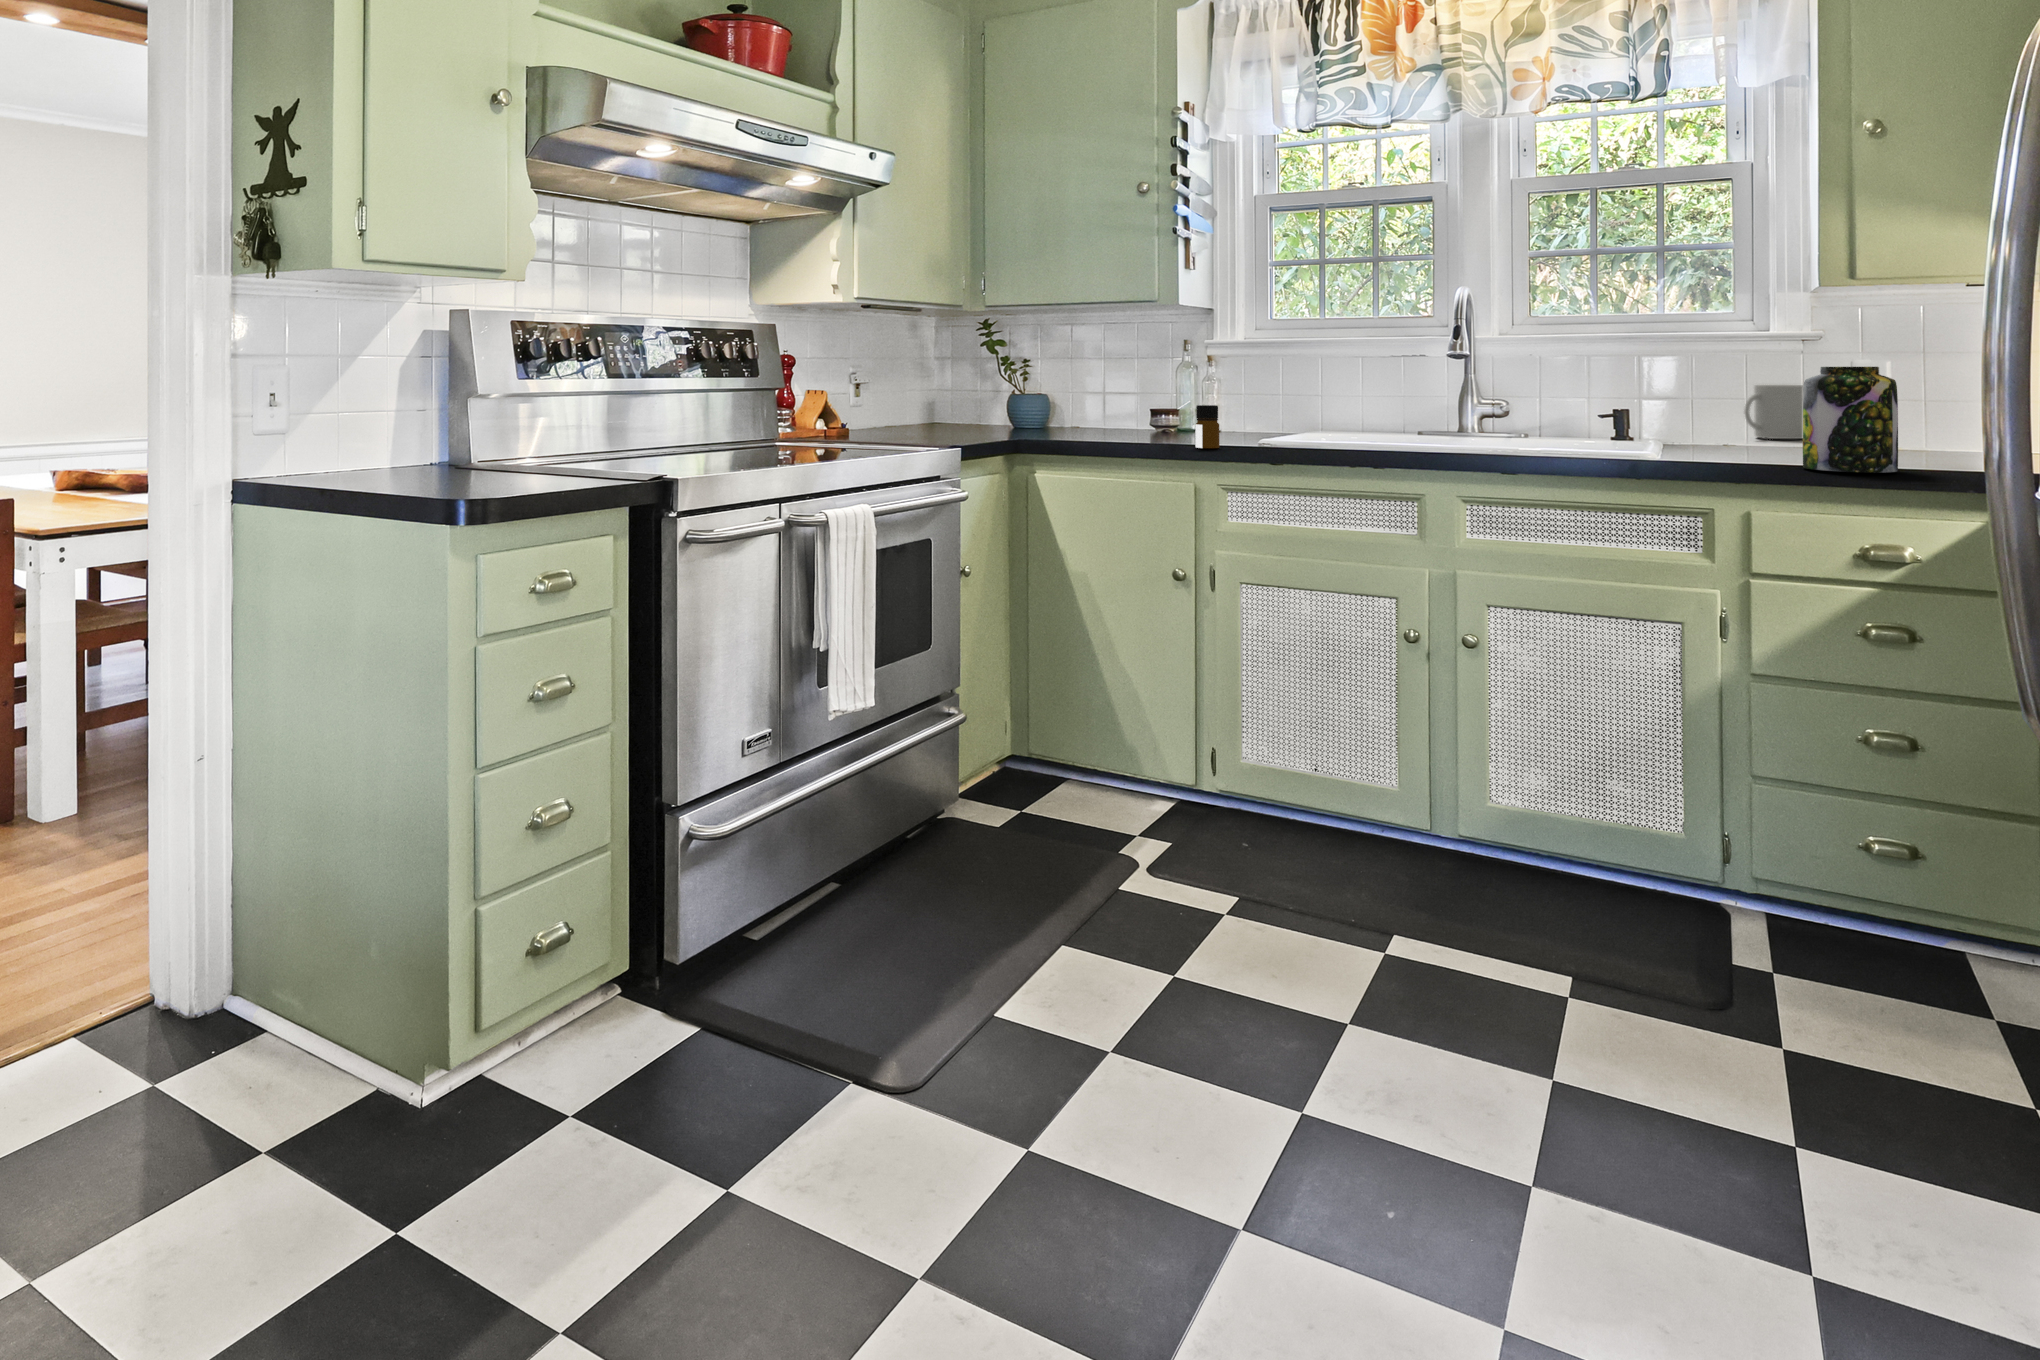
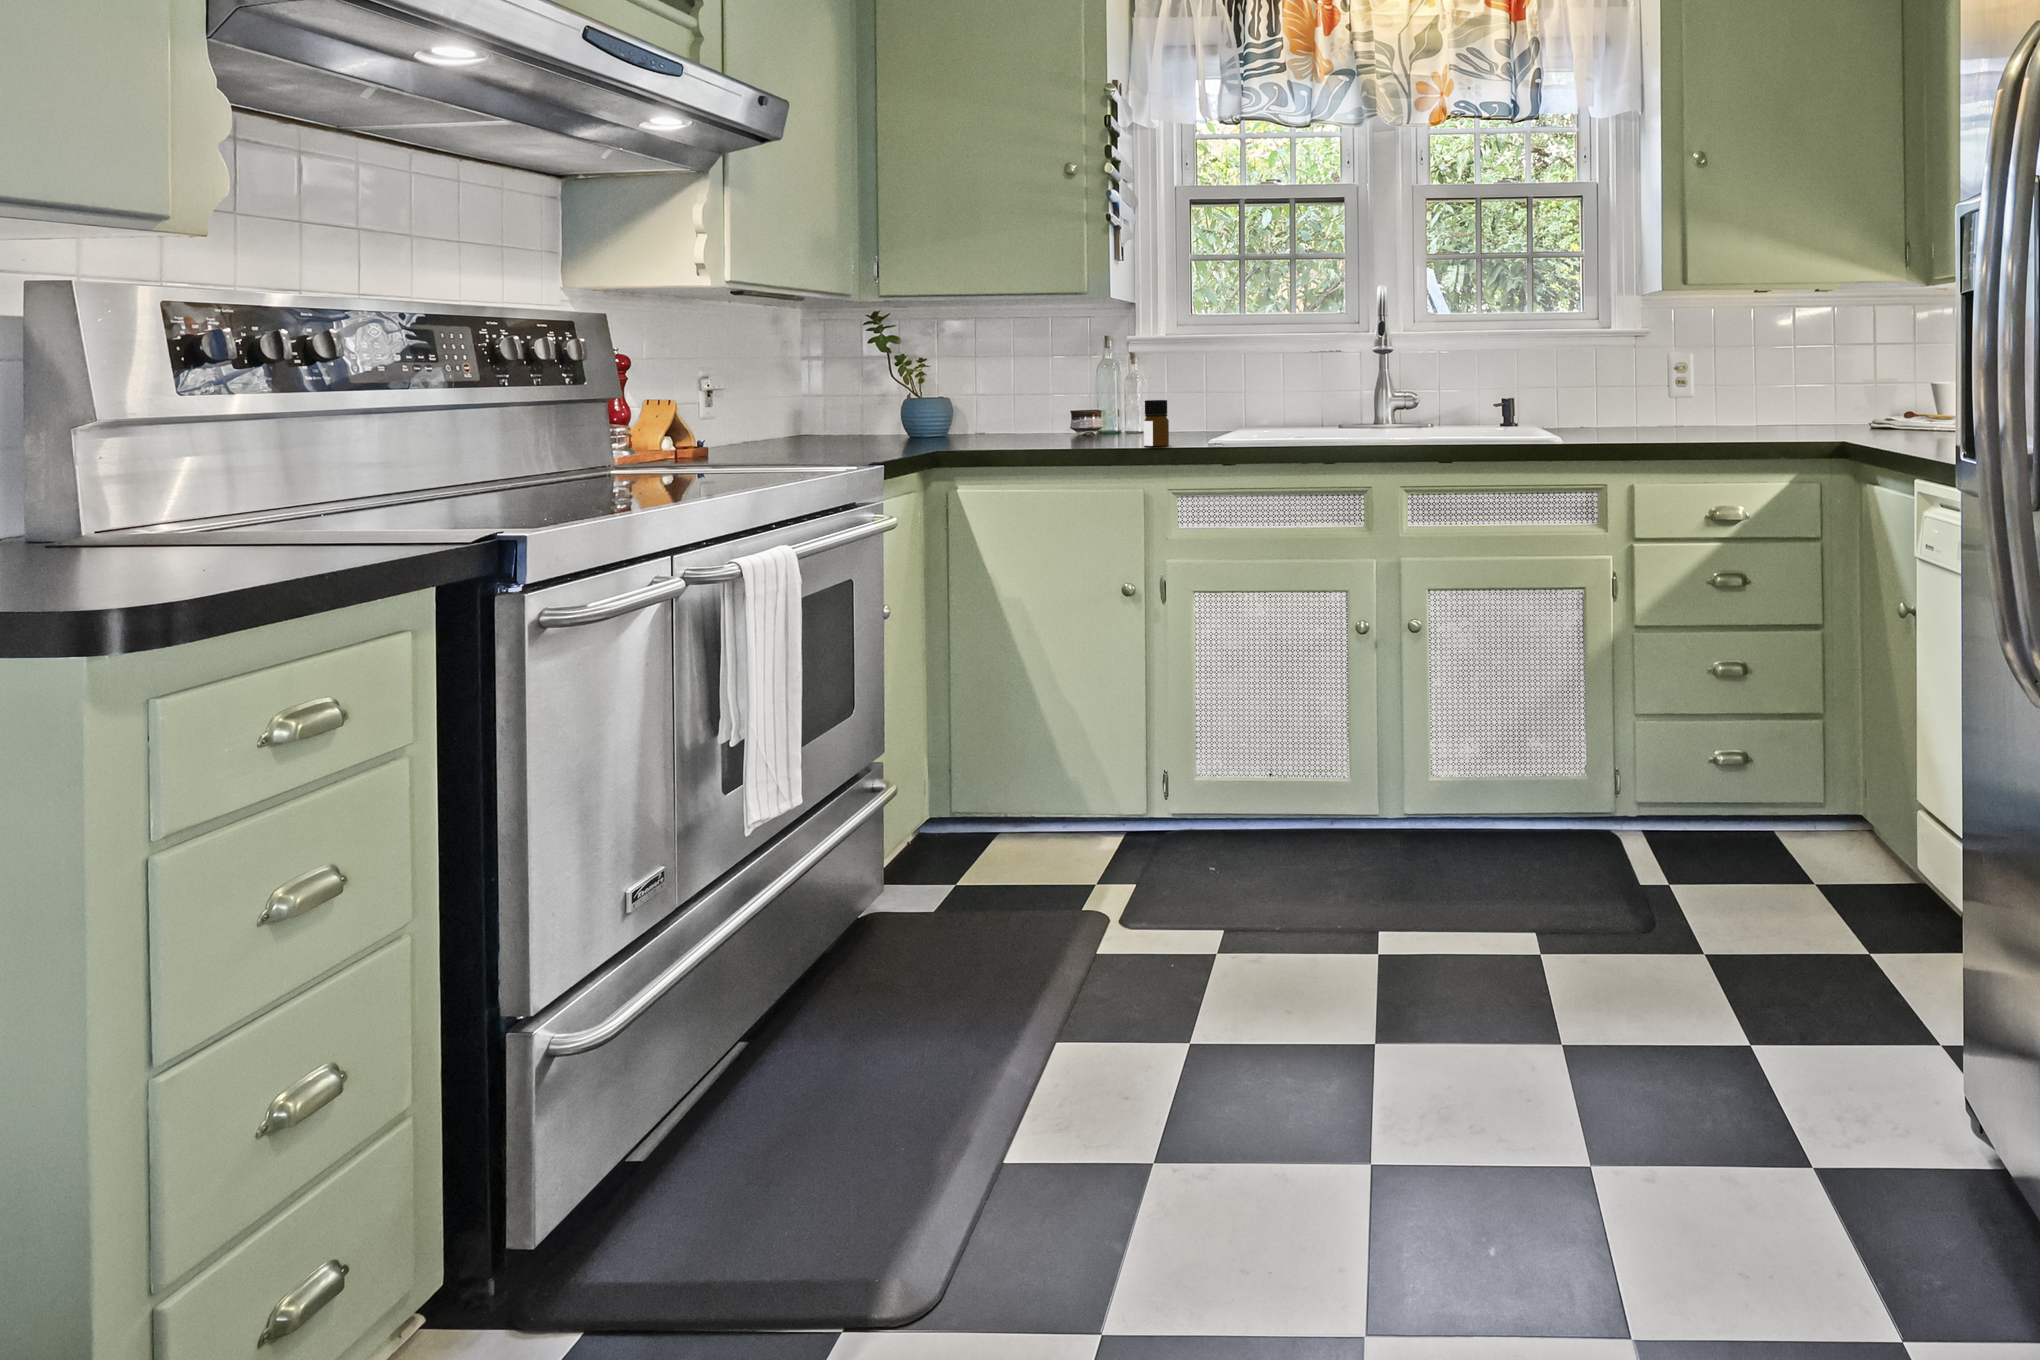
jar: present [1803,367,1898,473] -> none [1677,355,1747,444]
mug: present [1744,385,1803,439] -> none [1594,371,1634,416]

